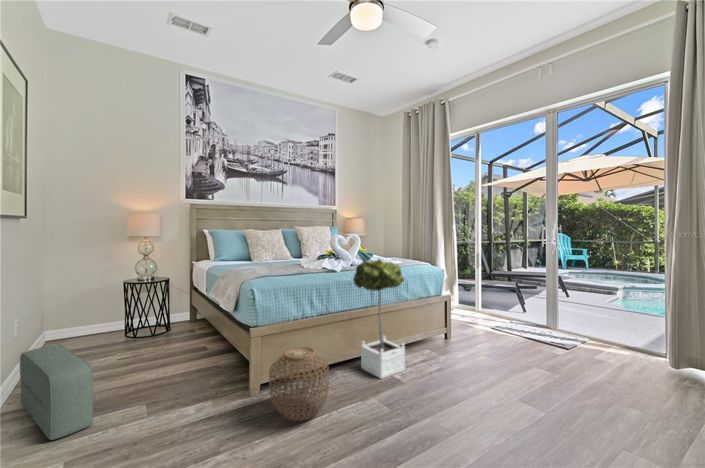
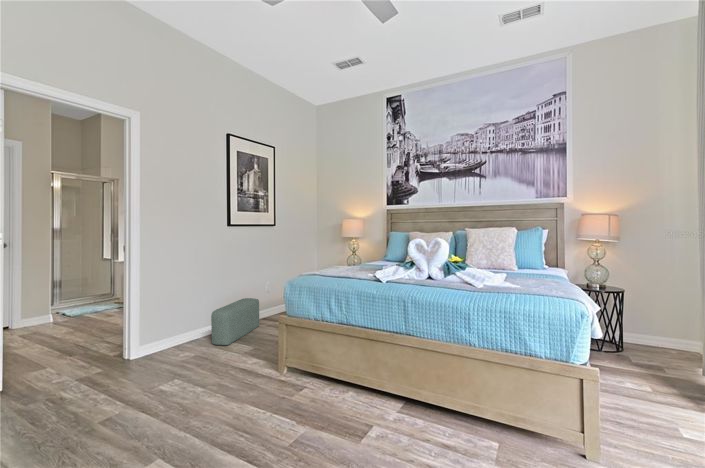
potted tree: present [353,259,405,379] -> none [336,275,400,434]
woven basket: present [269,347,329,421] -> none [232,341,285,405]

